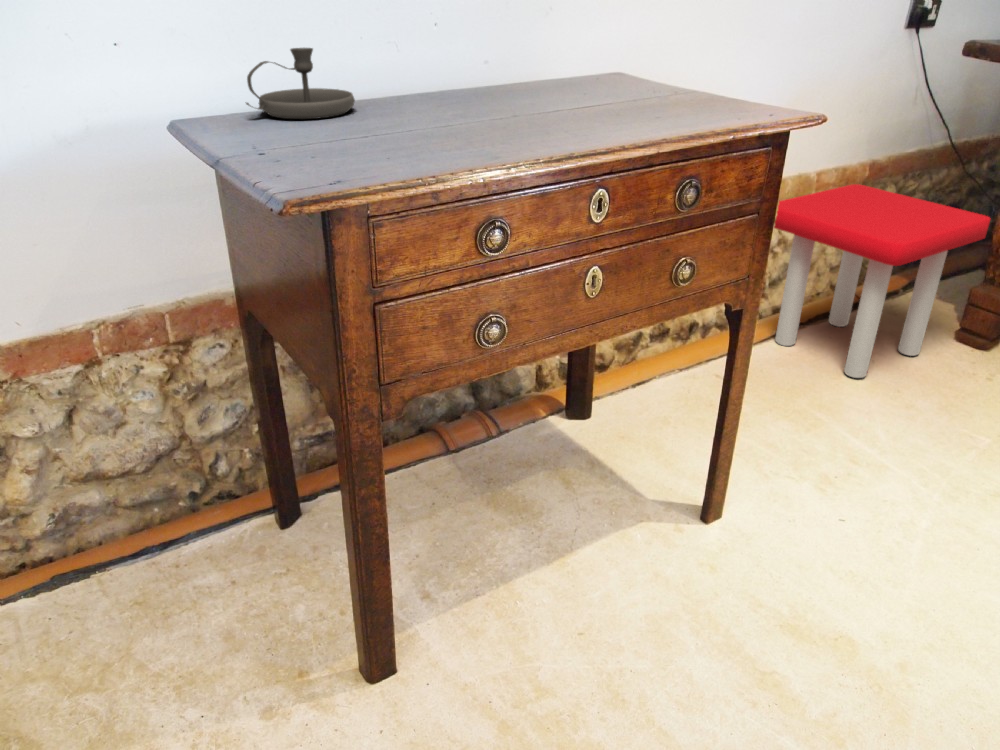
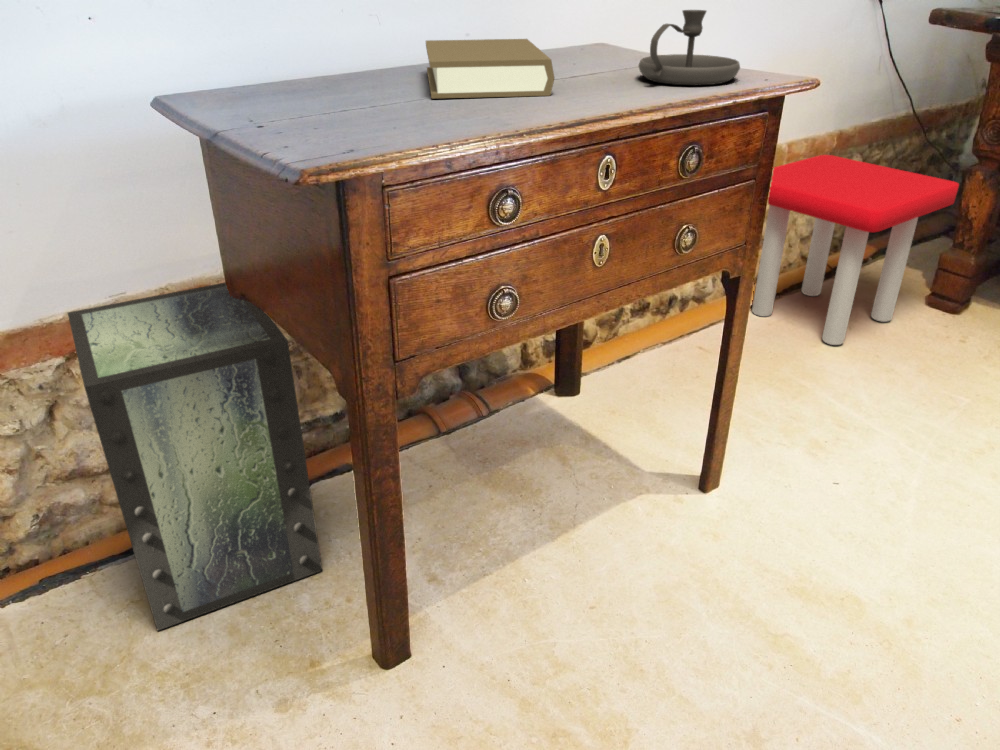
candlestick: present [246,48,355,119] -> present [639,10,740,85]
book: none [431,71,553,130] -> present [426,39,554,98]
storage box: none [87,296,319,632] -> present [68,282,322,630]

